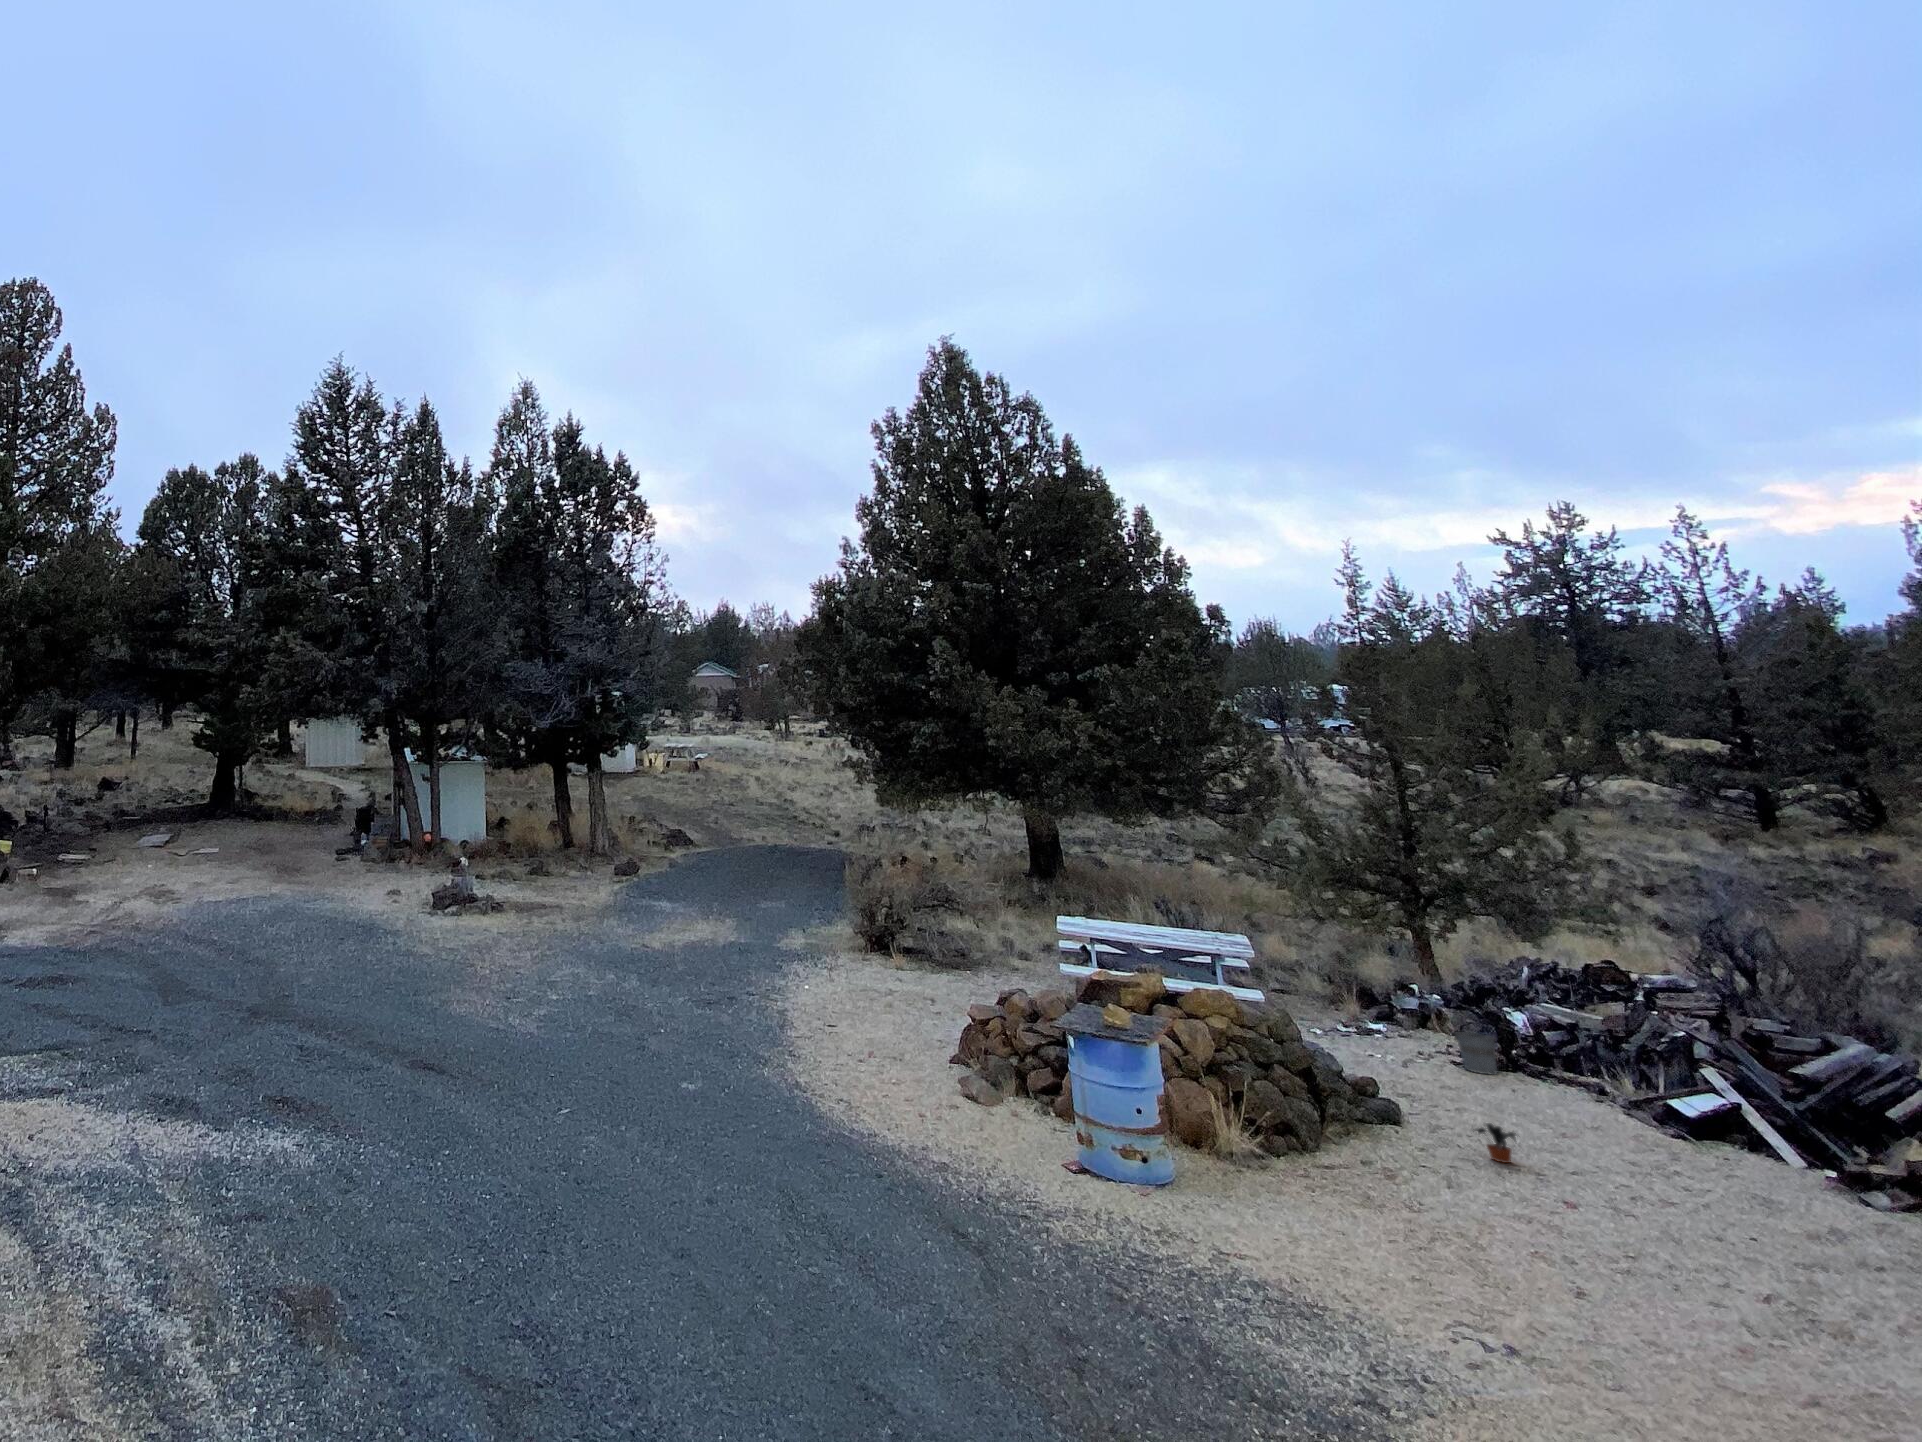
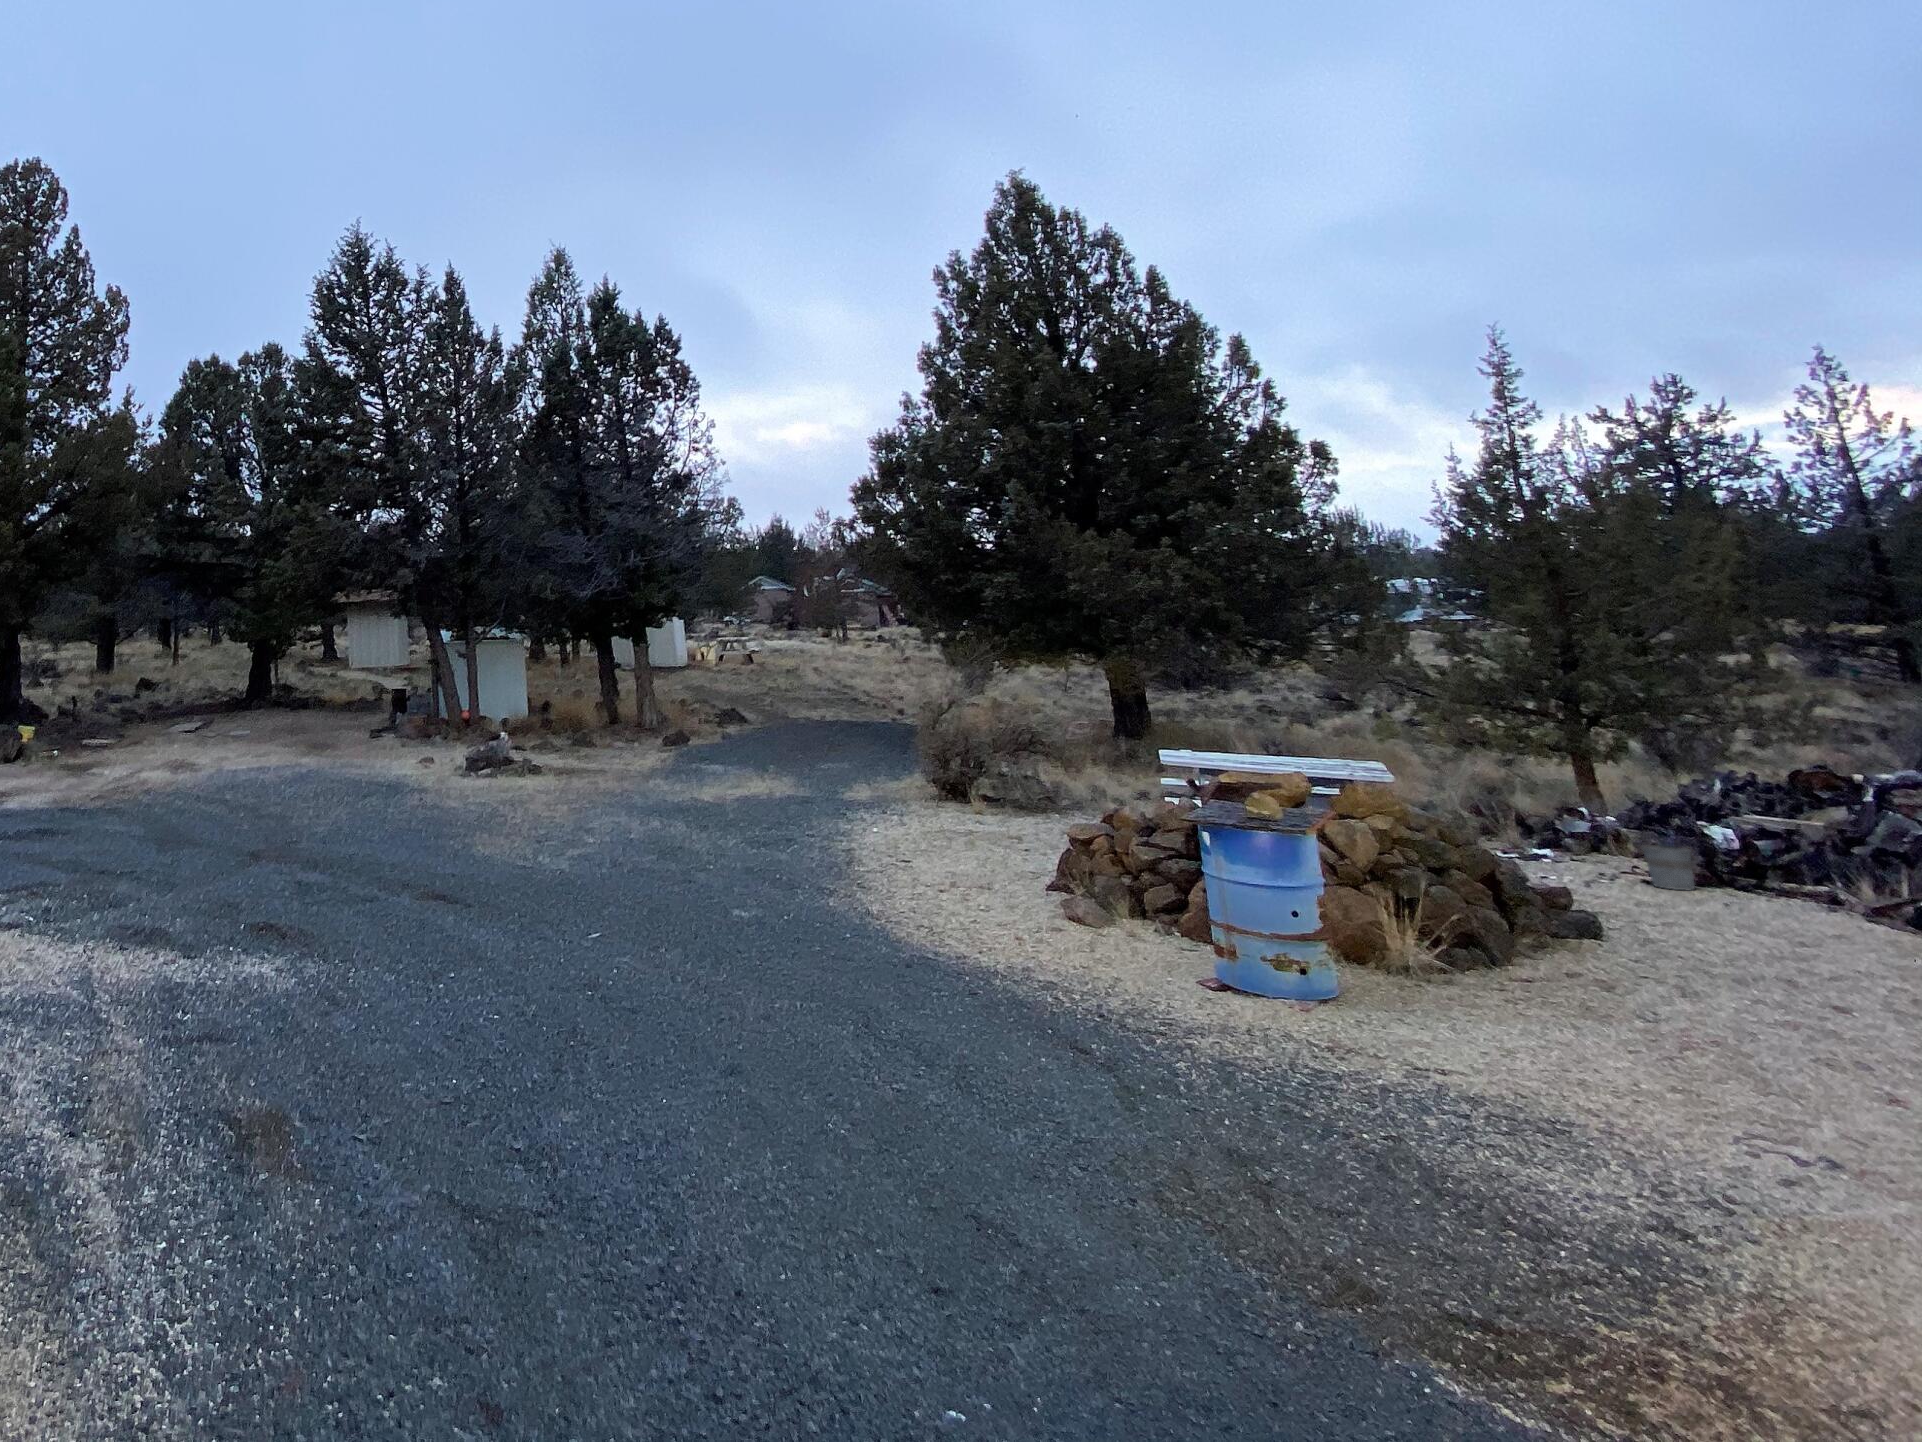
potted plant: present [1476,1123,1516,1163] -> none [1699,927,1767,972]

